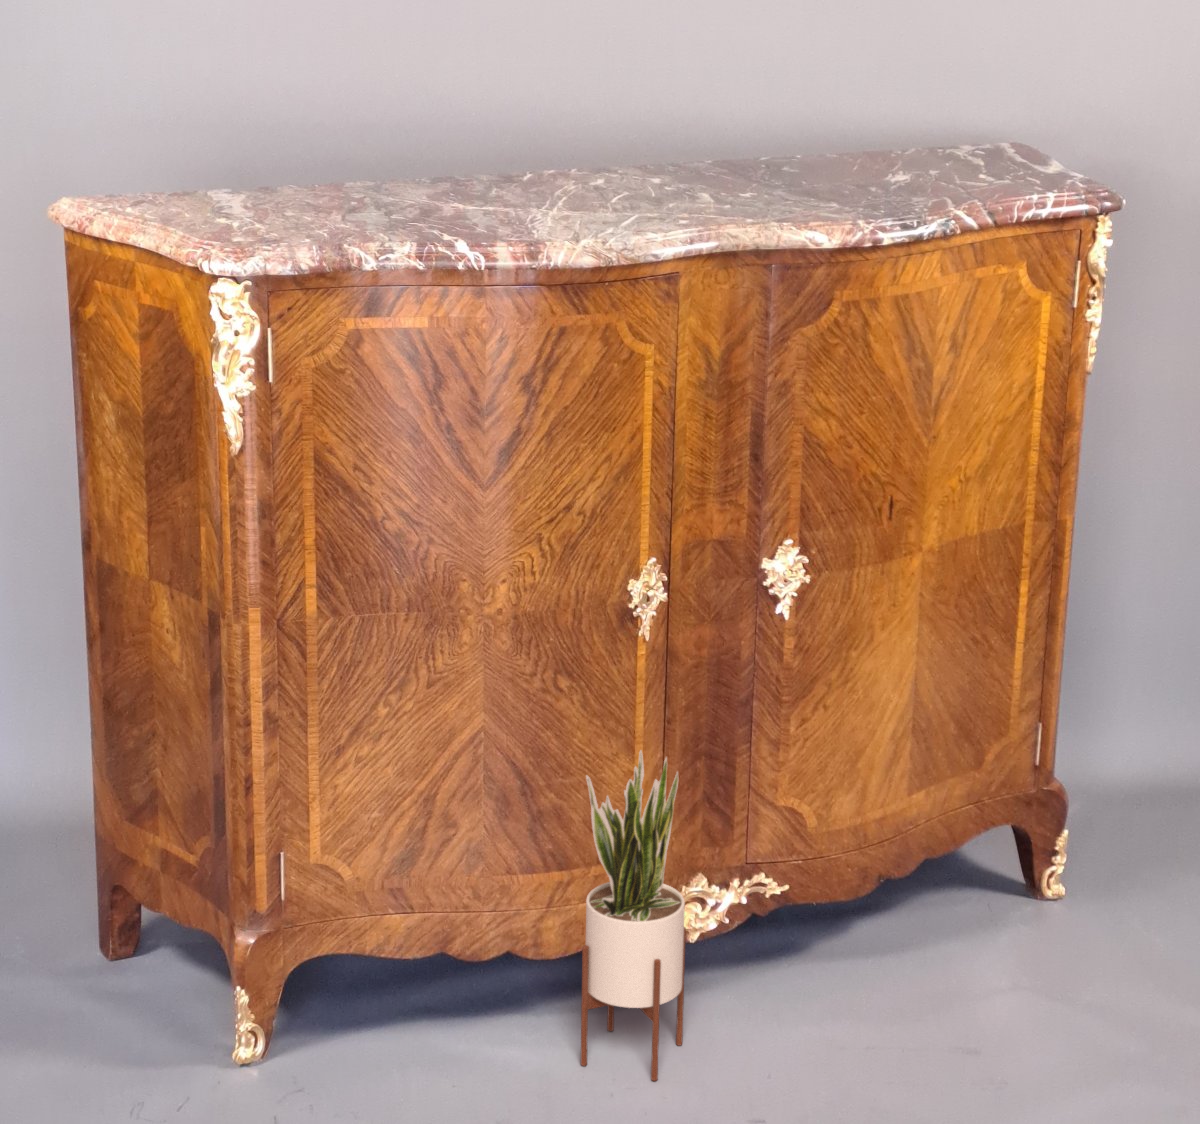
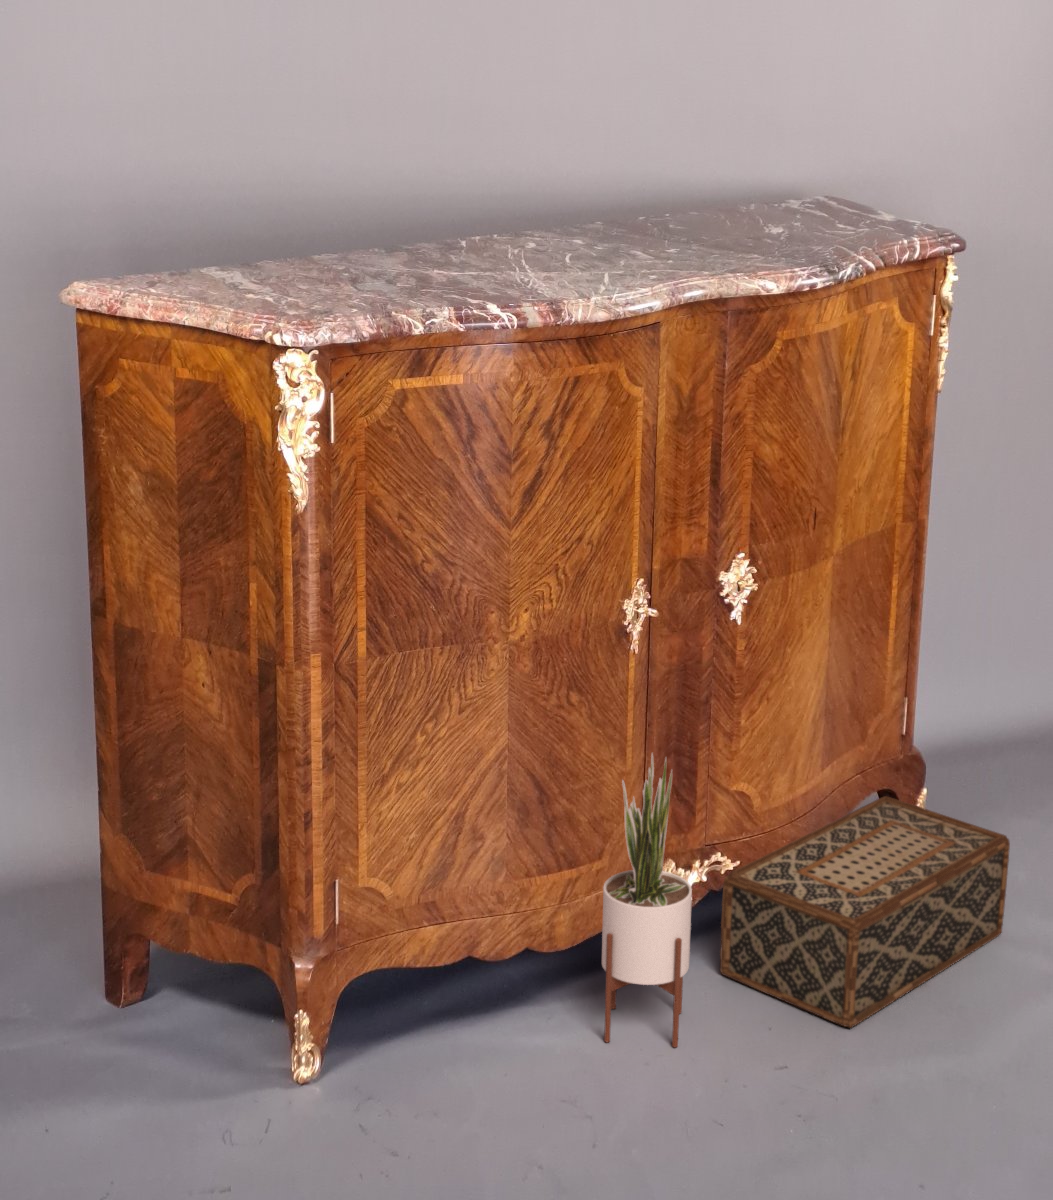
woven basket: none [747,831,1107,1086] -> present [720,796,1010,1028]

